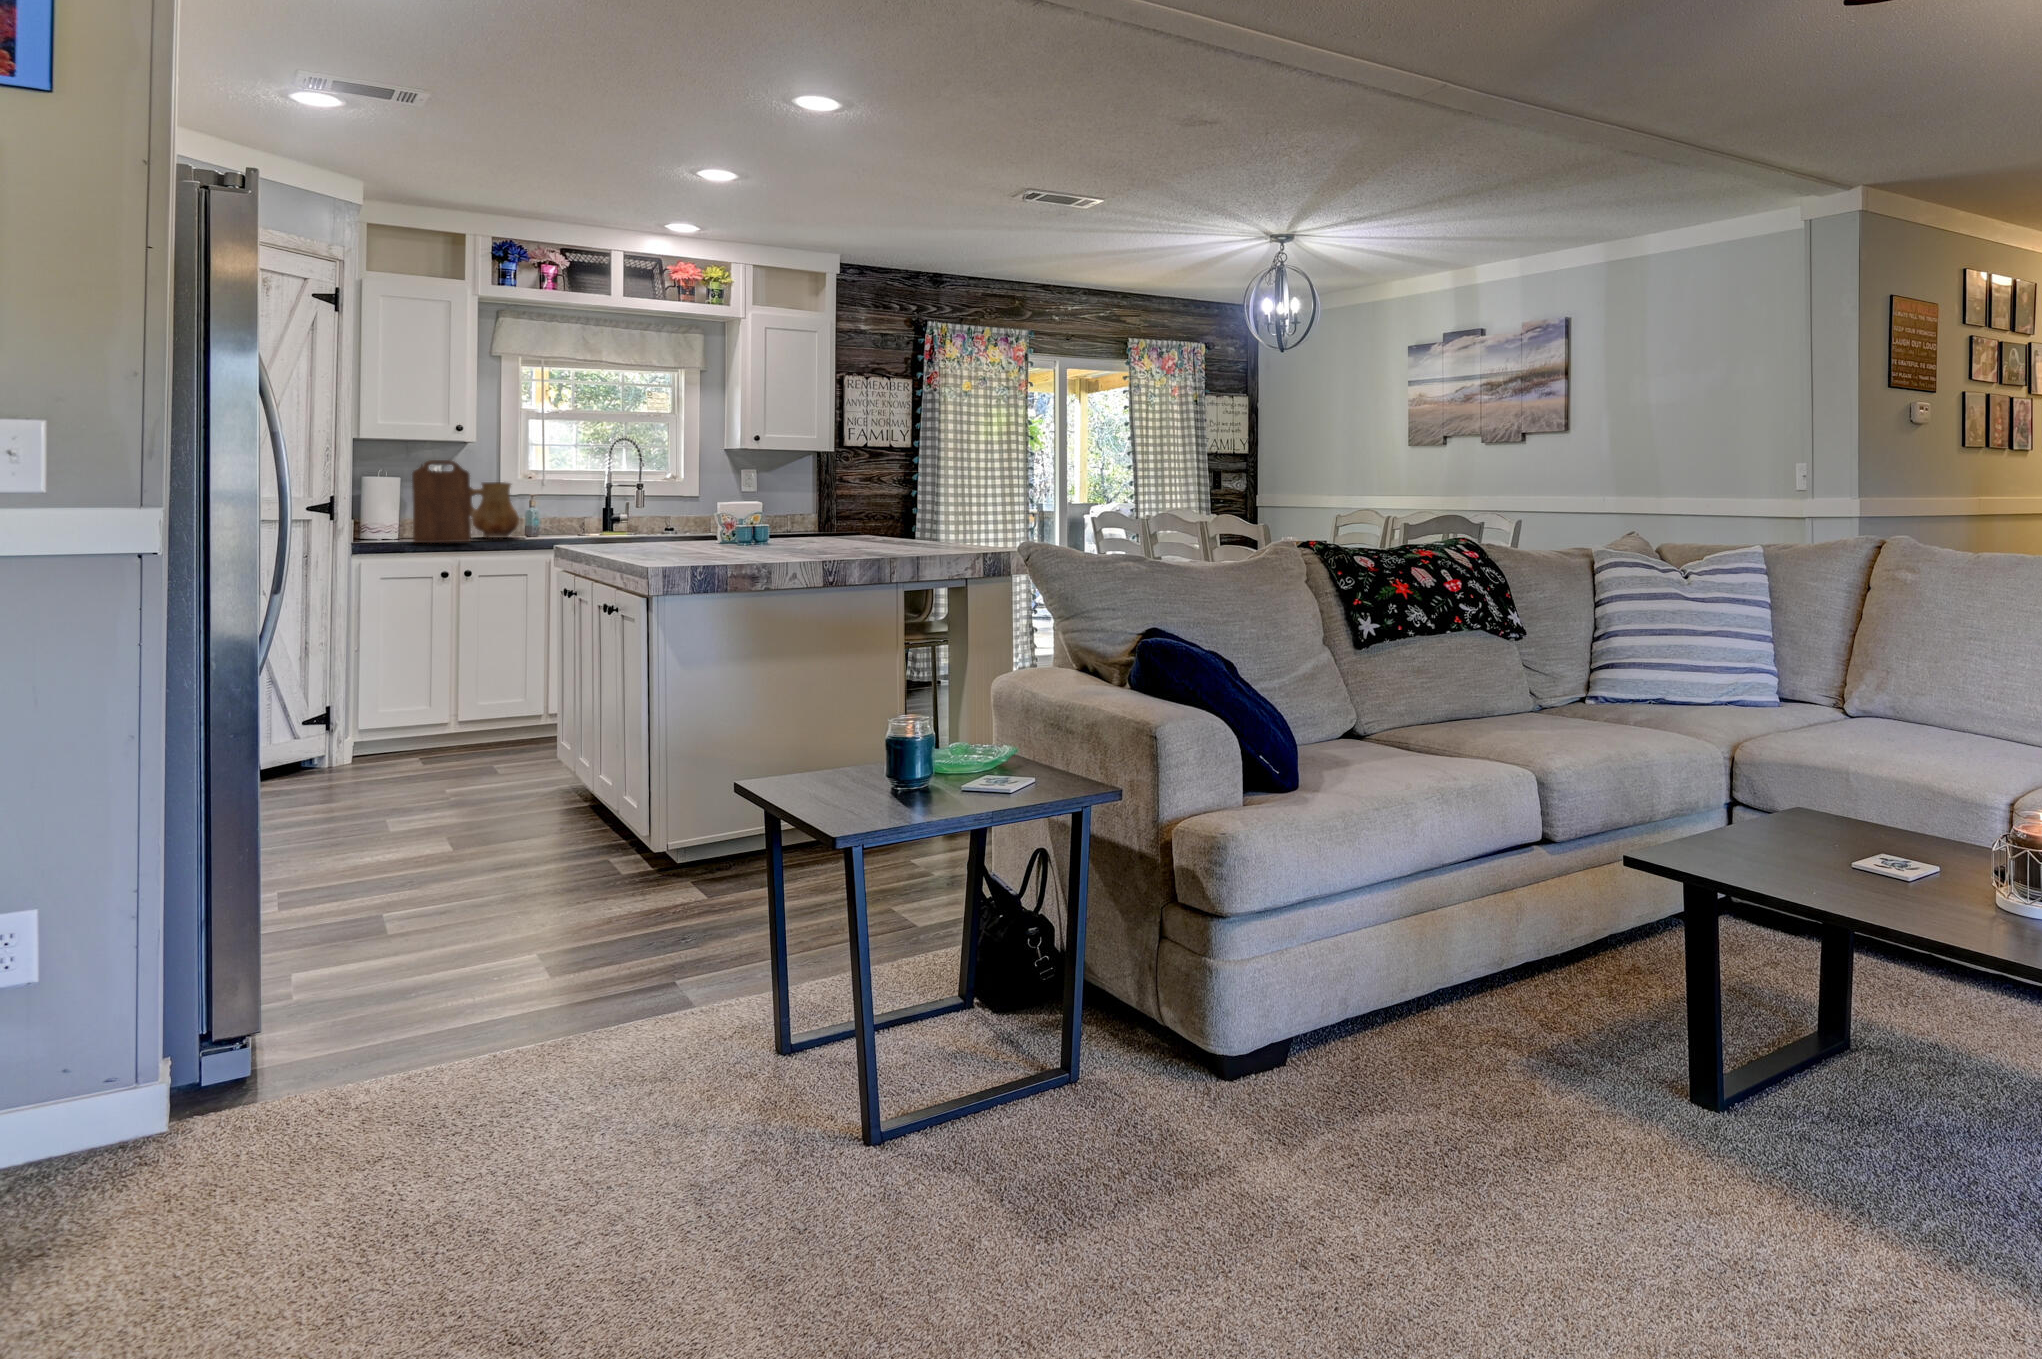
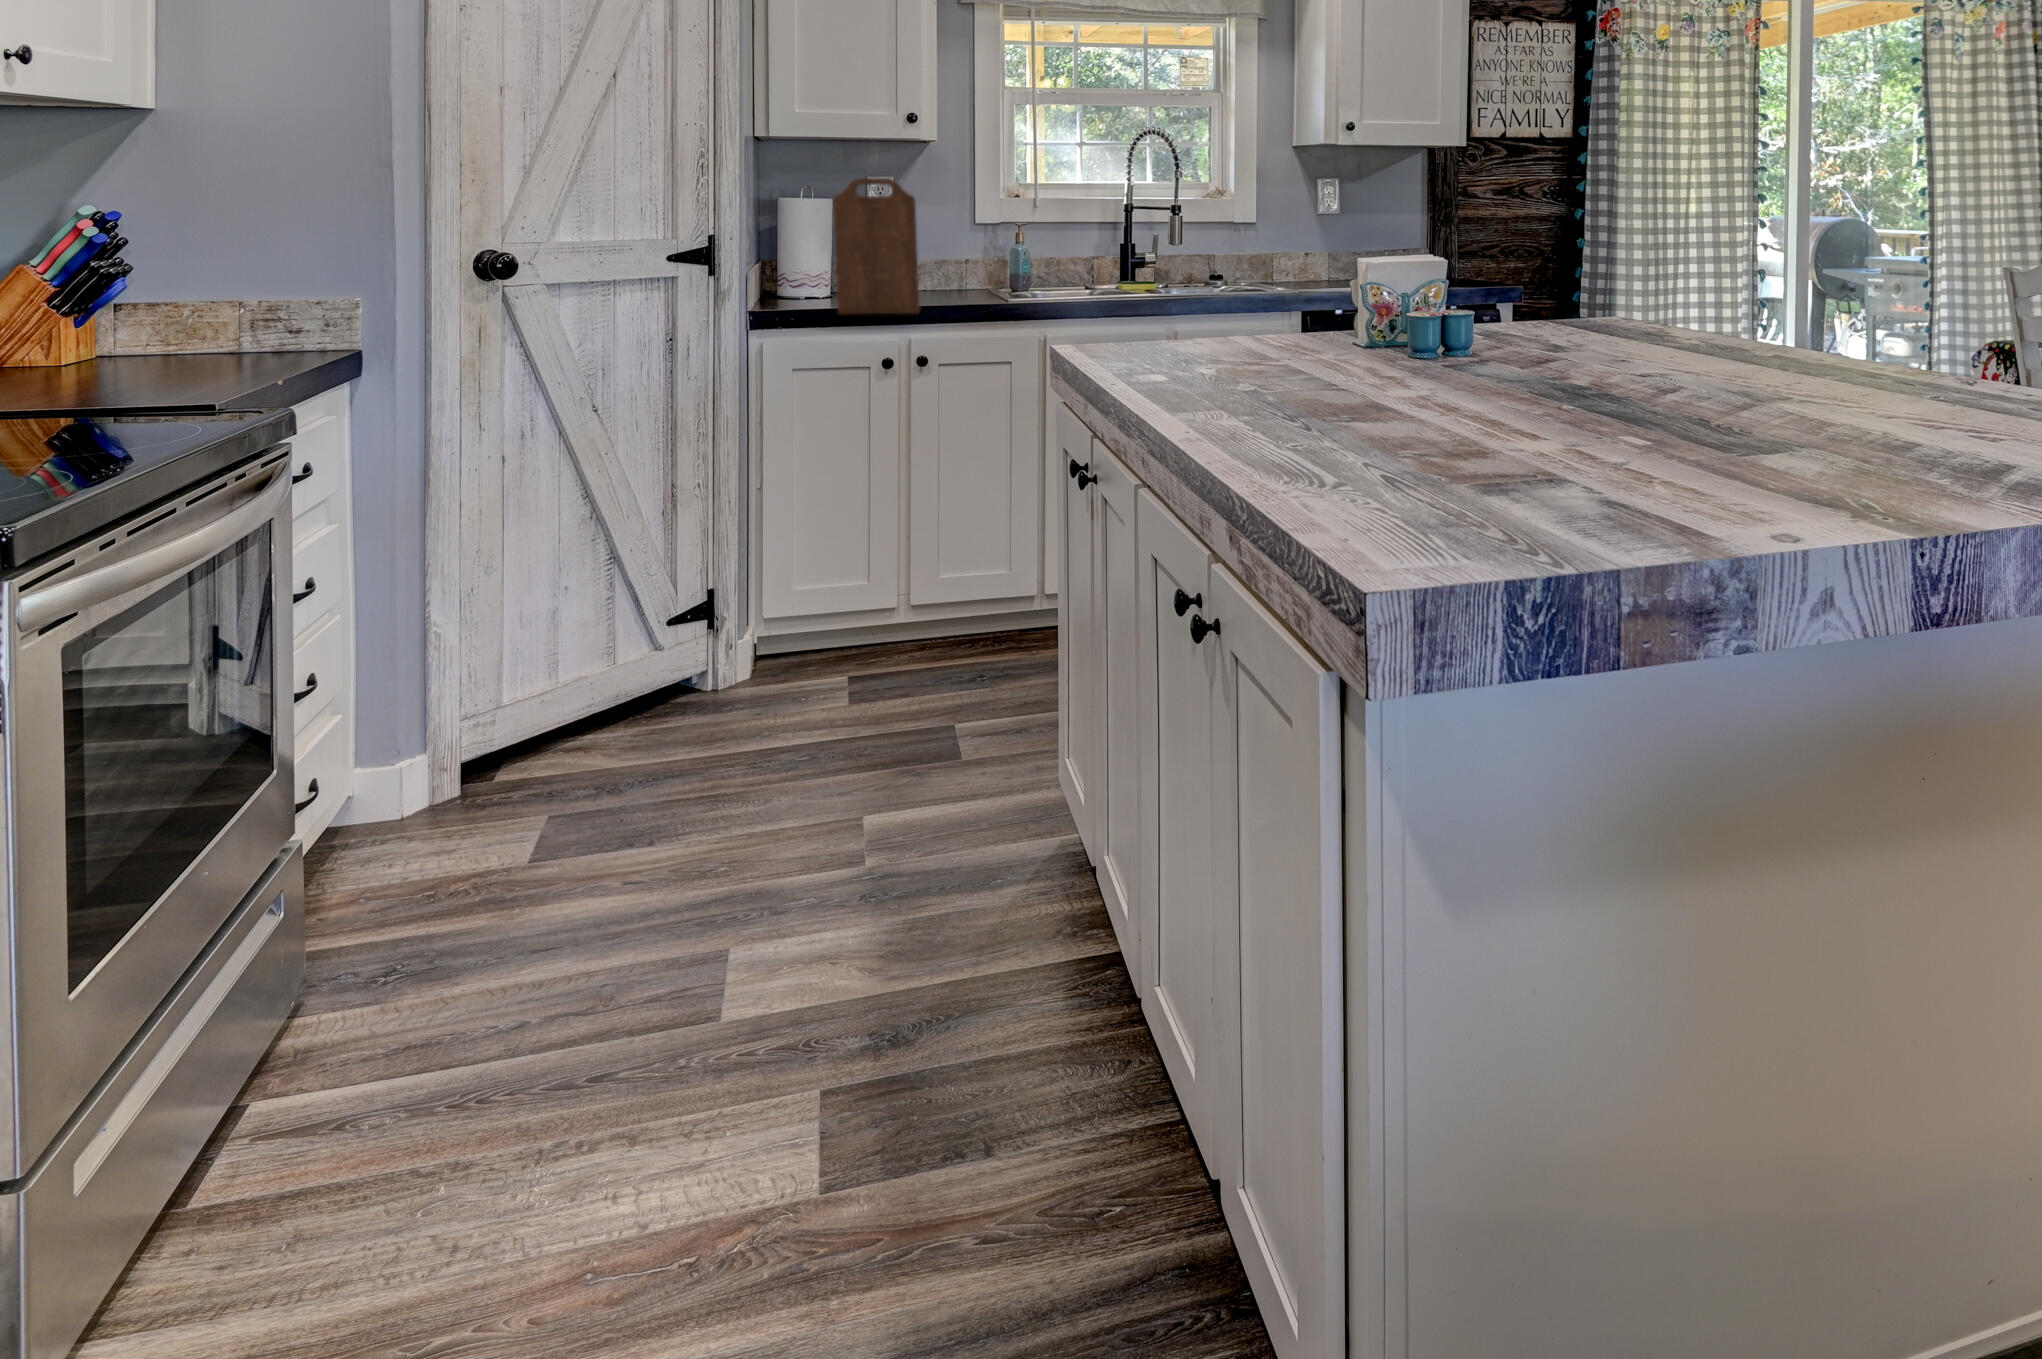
ceramic pitcher: present [470,482,519,538] -> none [918,210,994,301]

